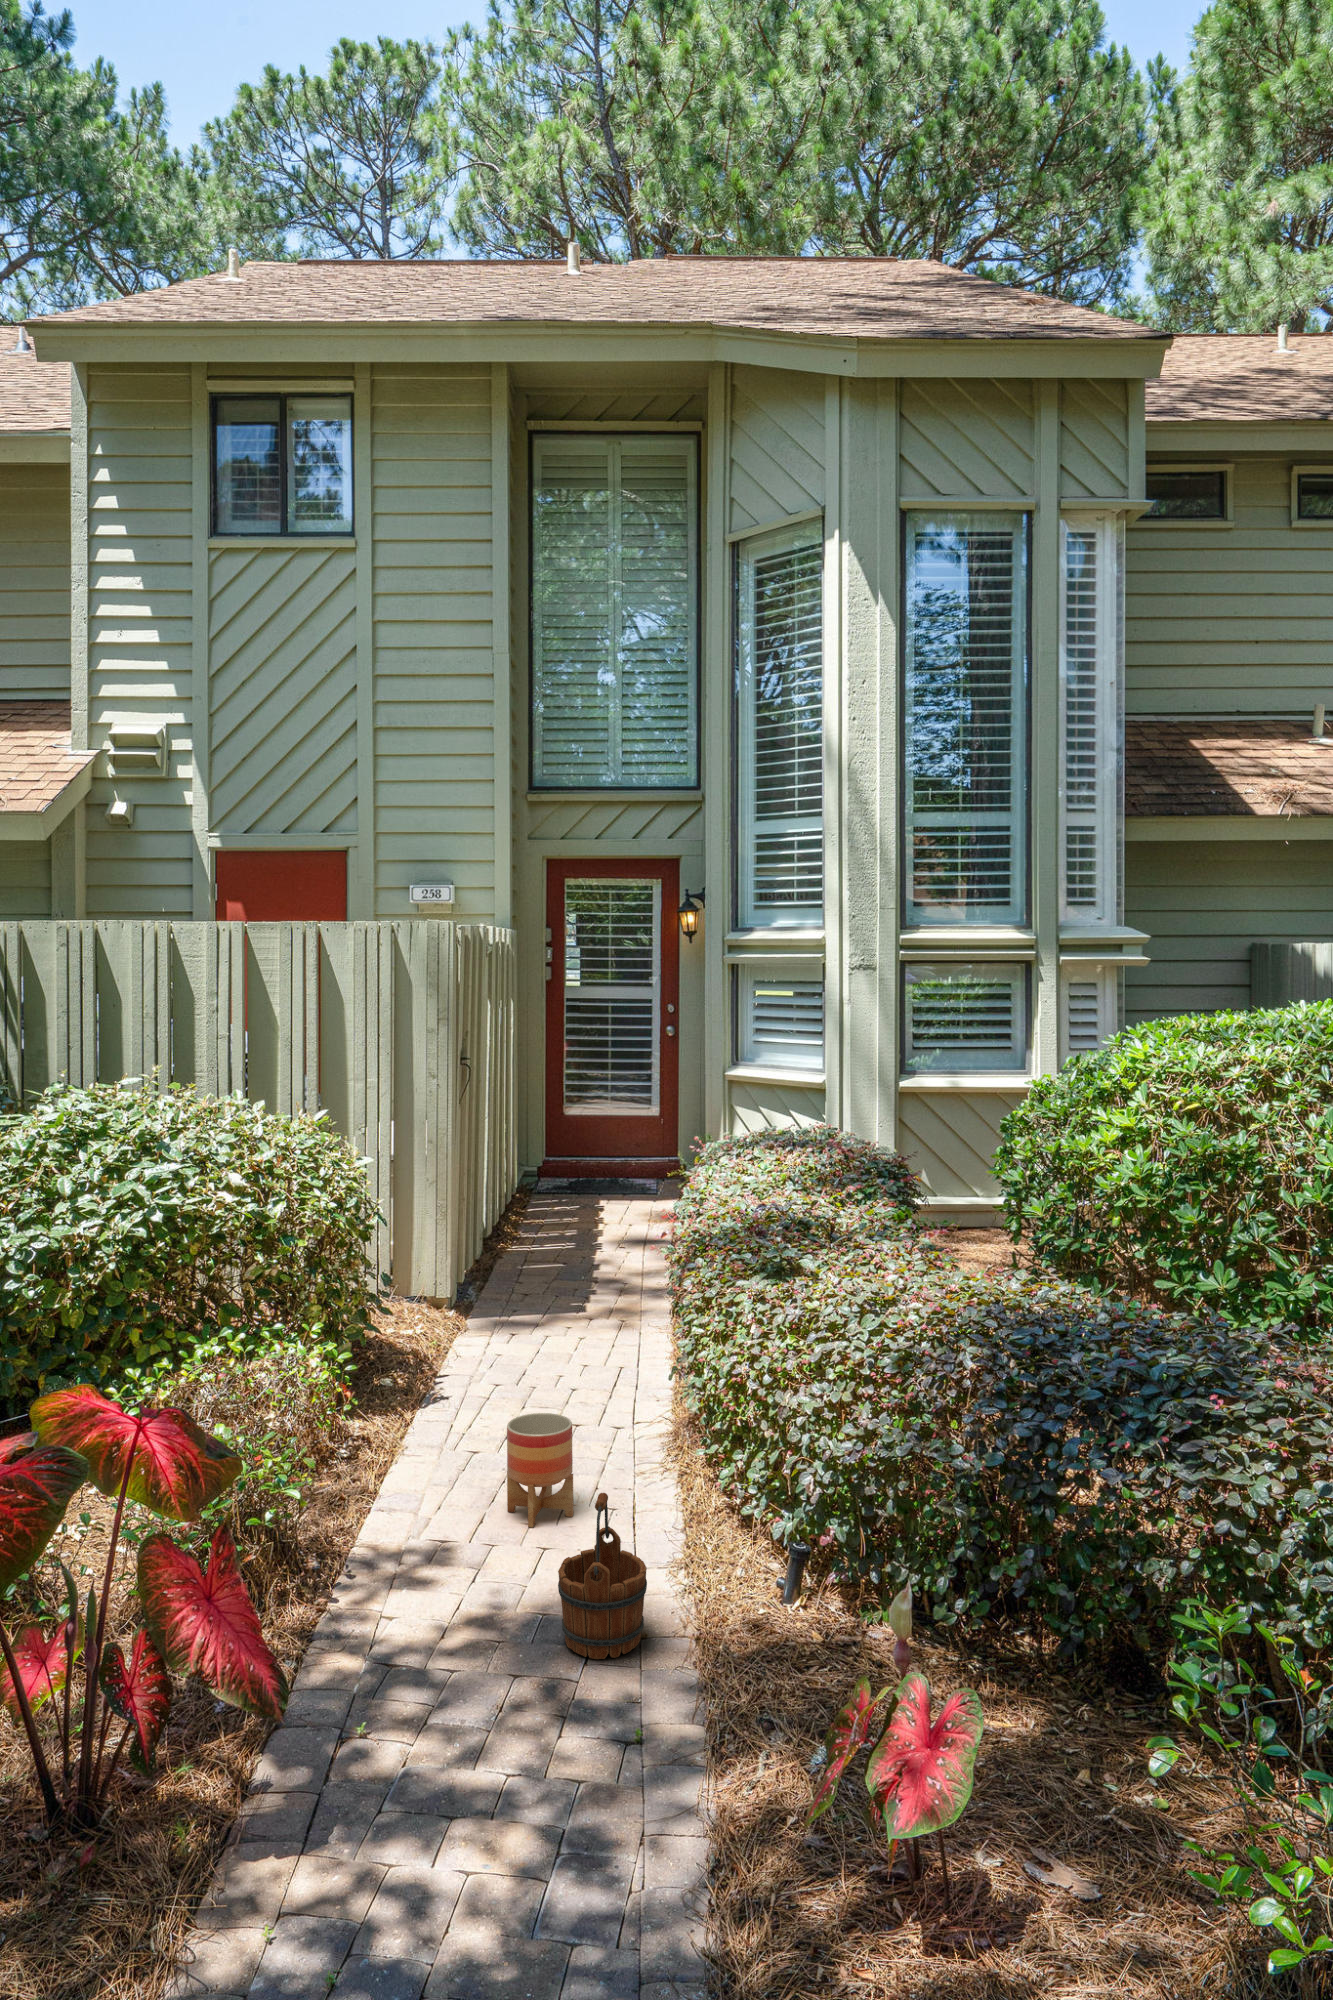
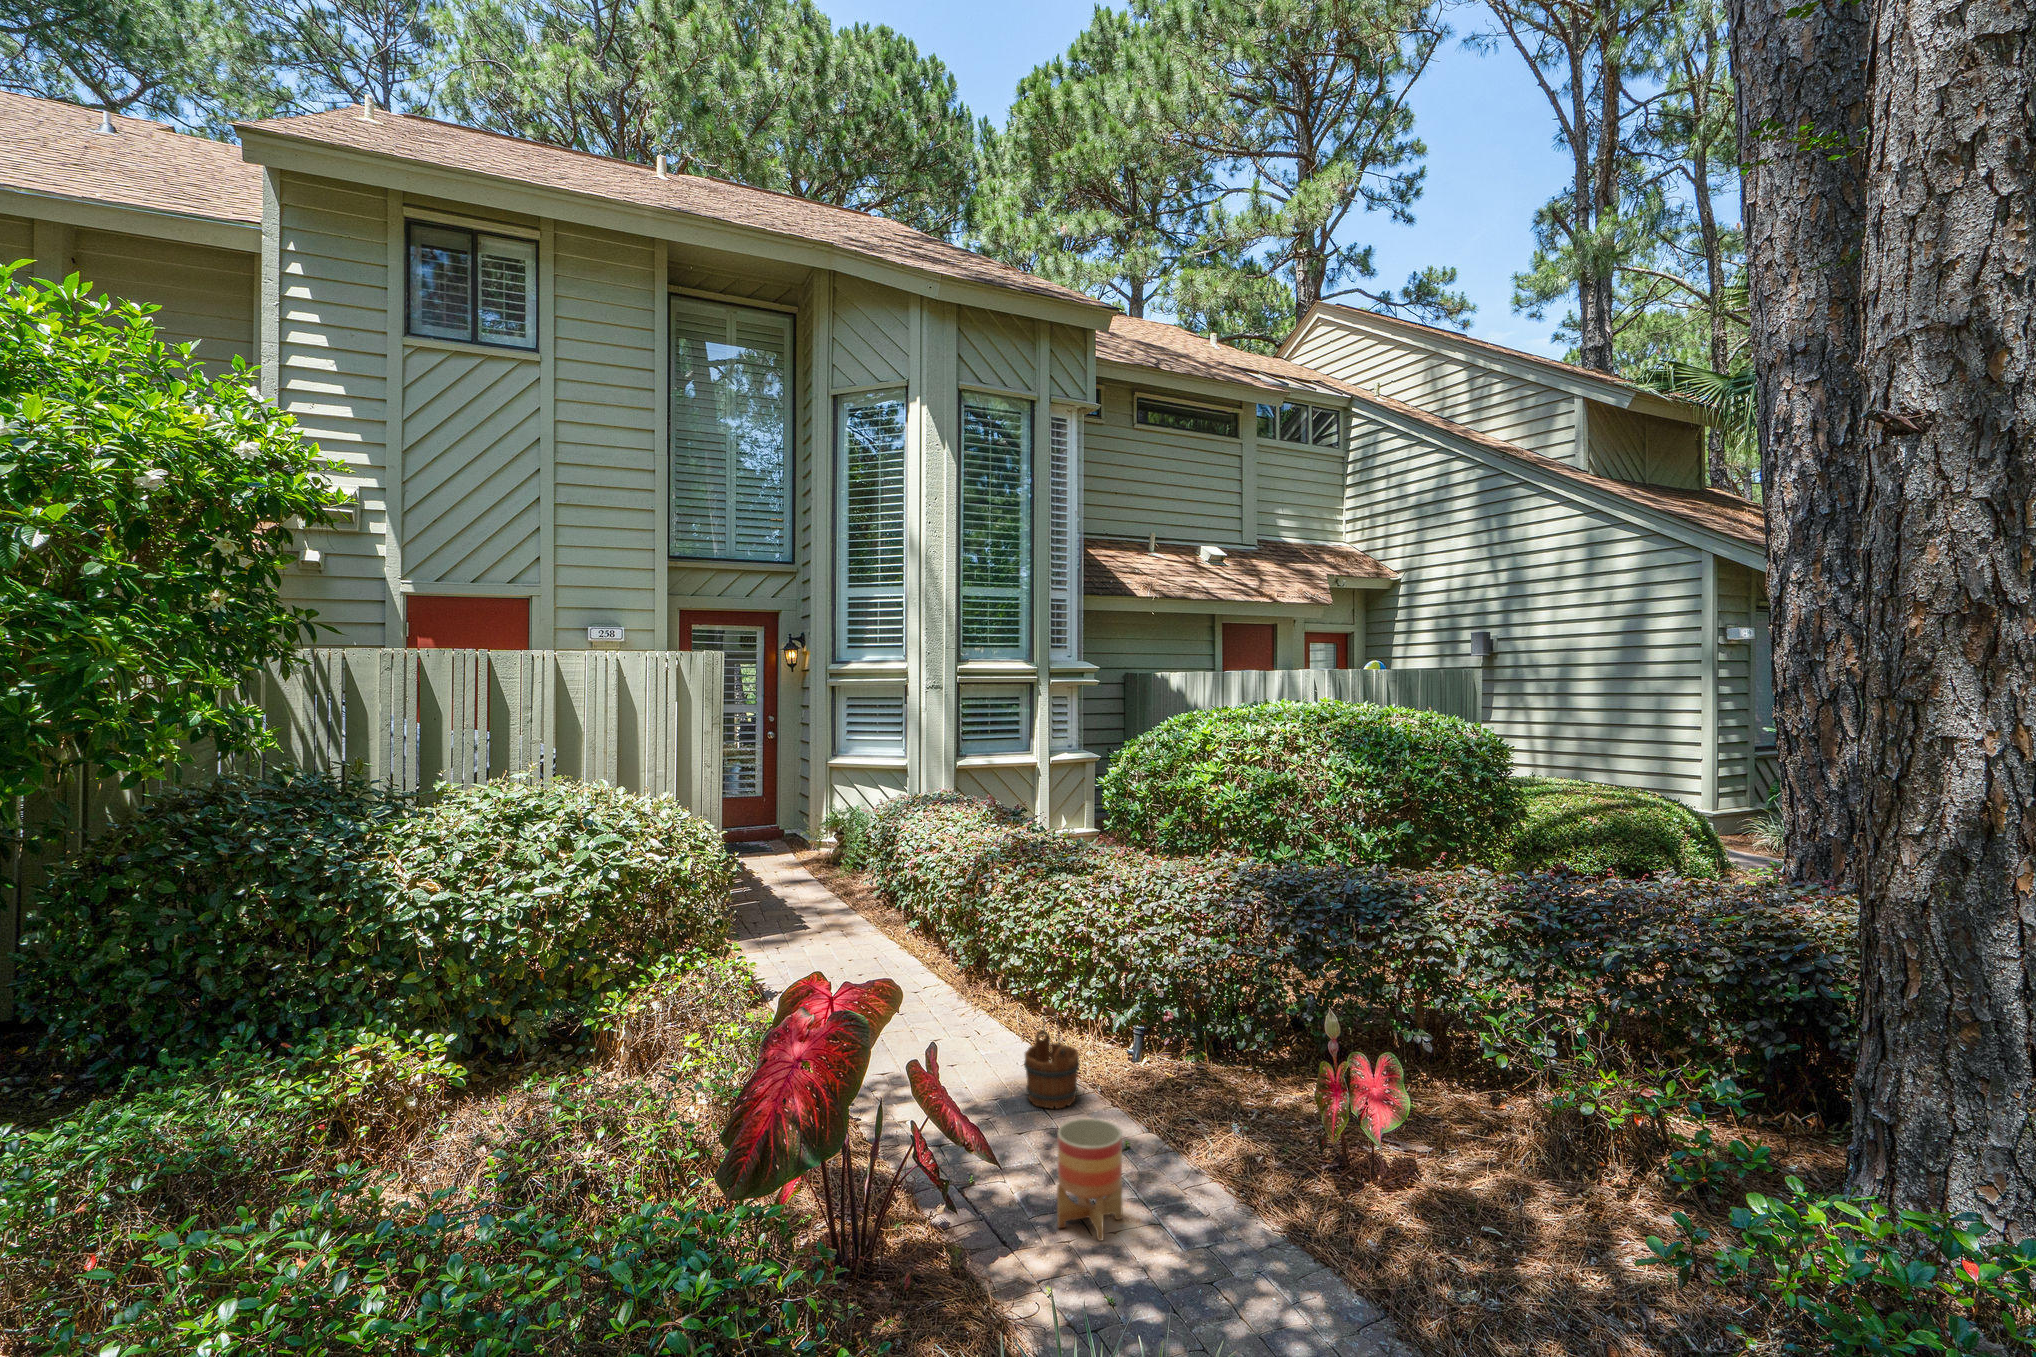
planter: present [507,1413,574,1527] -> present [1057,1119,1122,1241]

